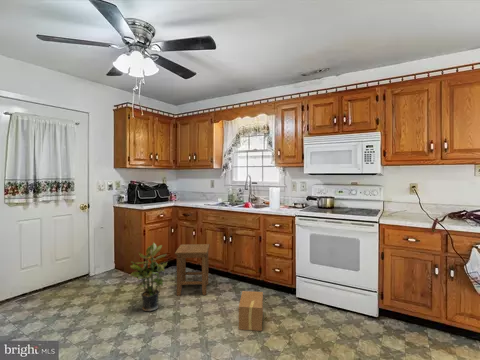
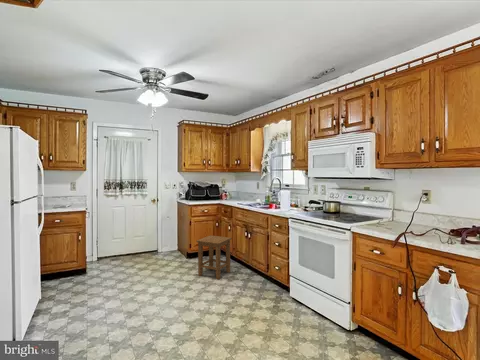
potted plant: present [130,243,167,311] -> none [158,230,186,282]
cardboard box: present [239,291,263,331] -> none [214,279,247,313]

